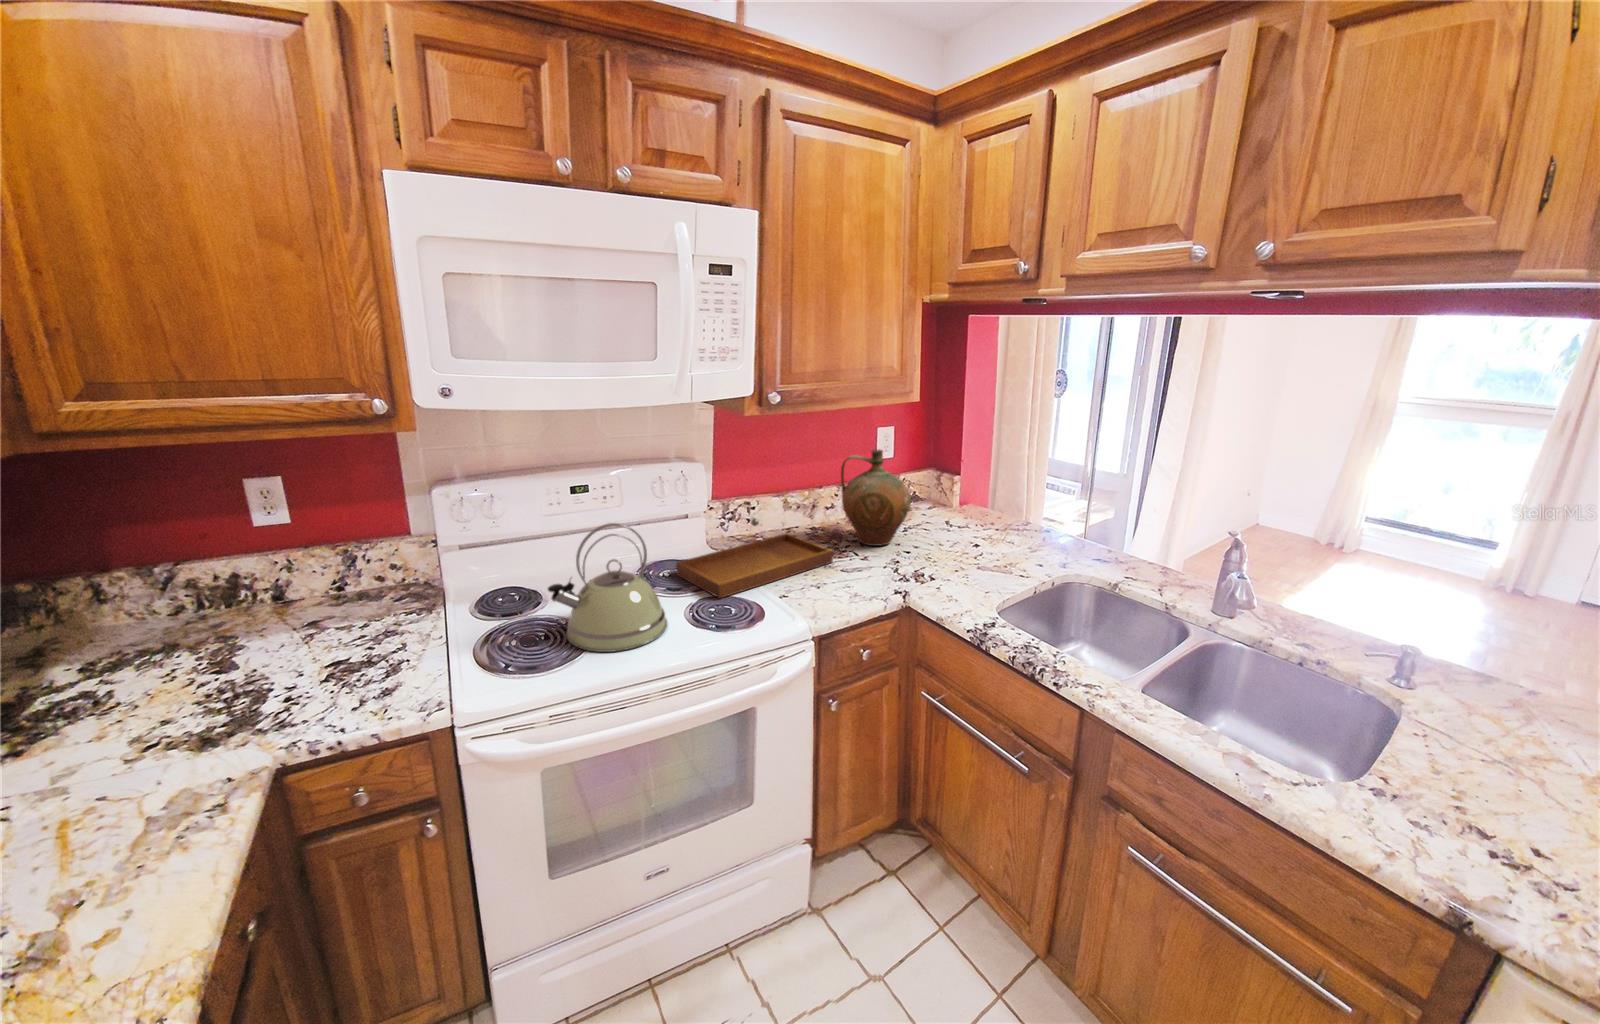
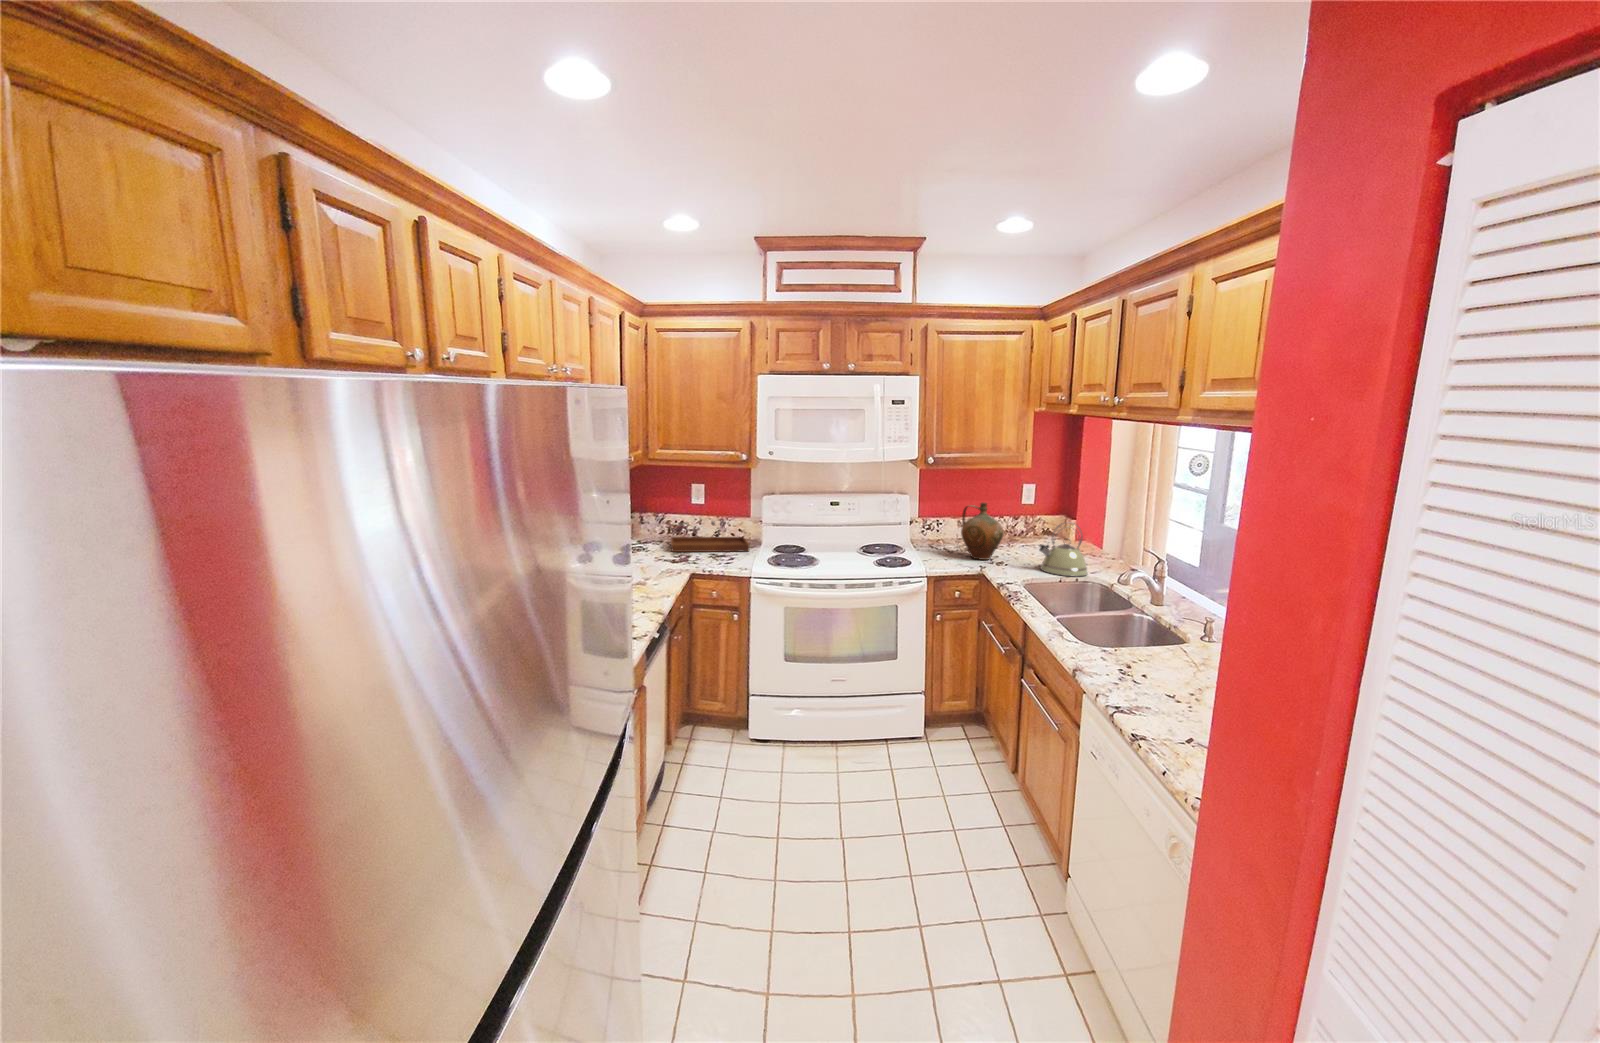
tray: present [676,518,833,598] -> present [671,521,749,552]
kettle: present [548,523,667,652] -> present [1039,523,1087,577]

